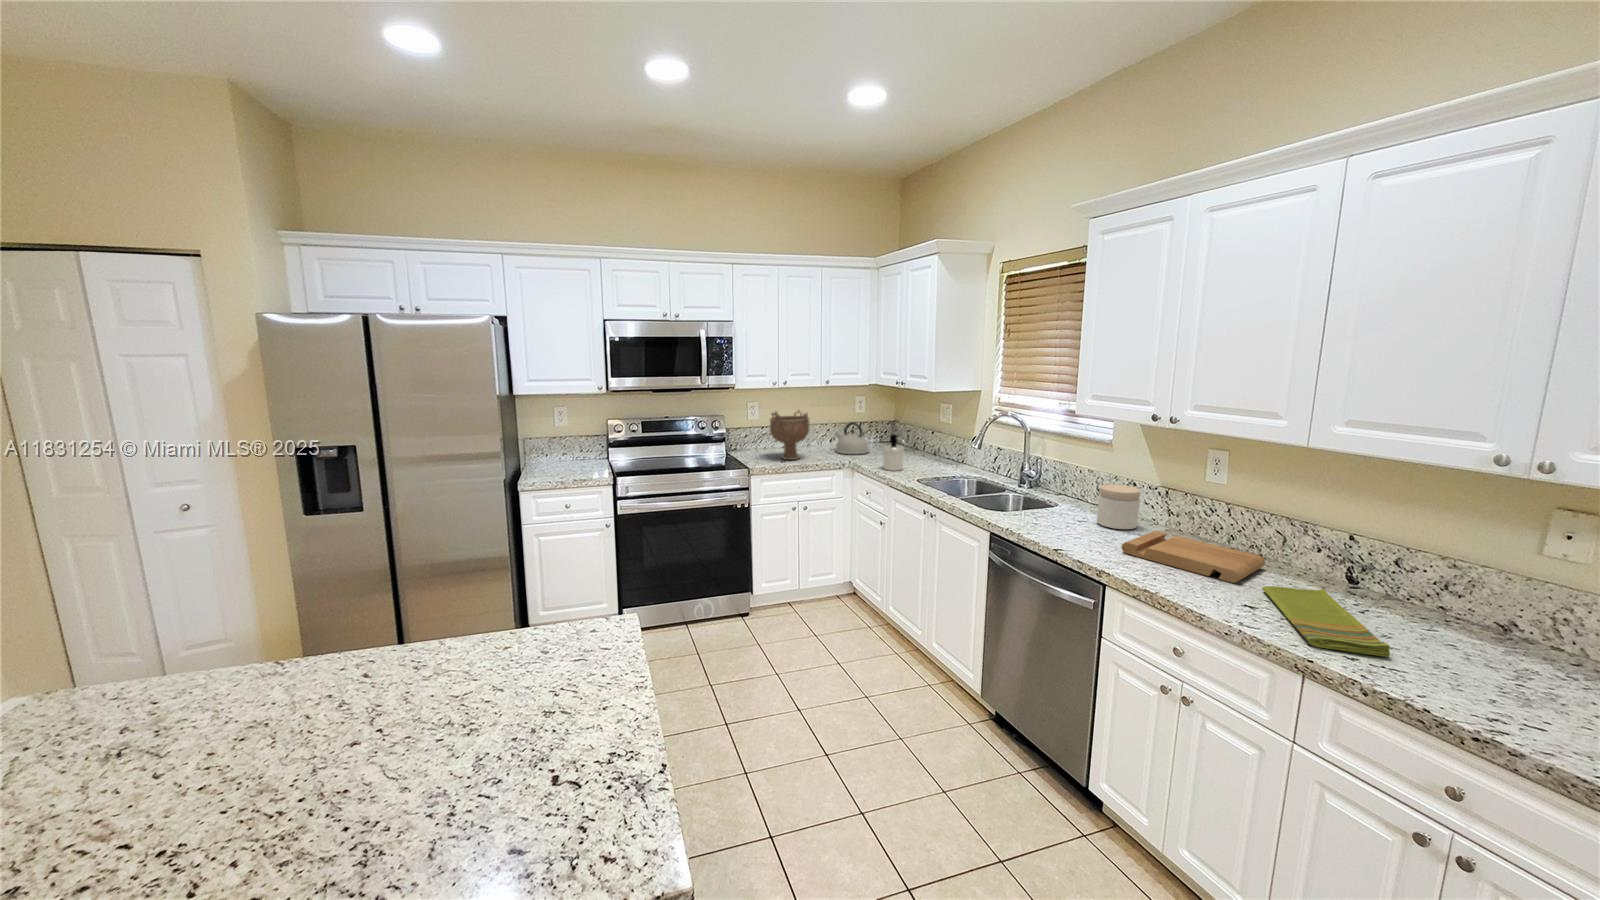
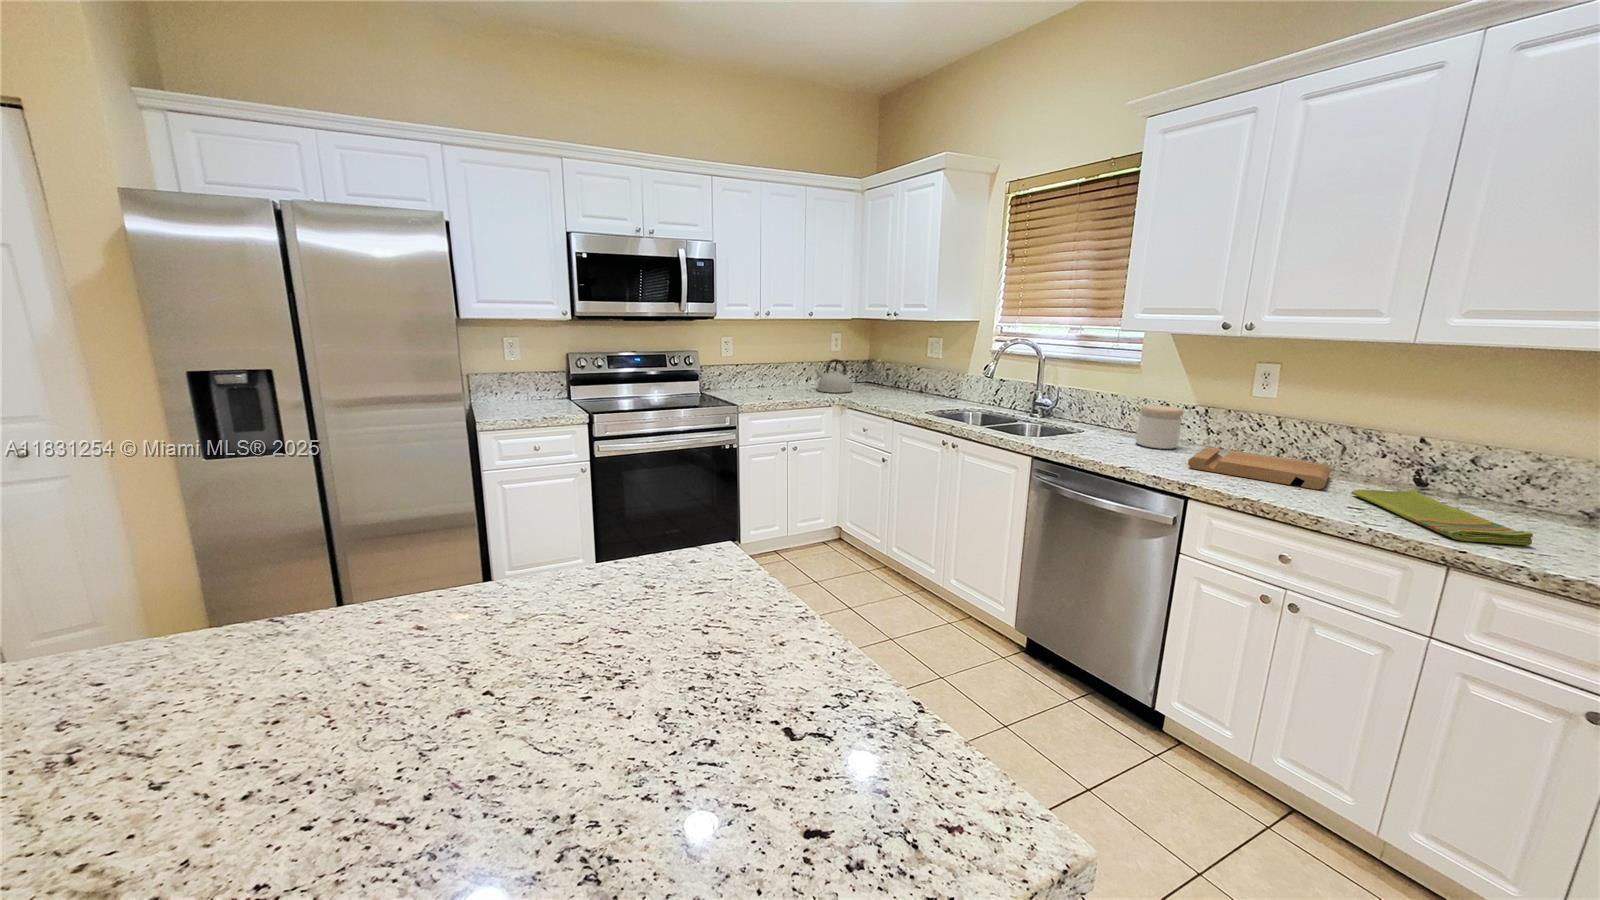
decorative bowl: present [770,411,809,460] -> none [752,344,798,398]
soap dispenser: present [883,434,906,471] -> none [879,368,908,406]

